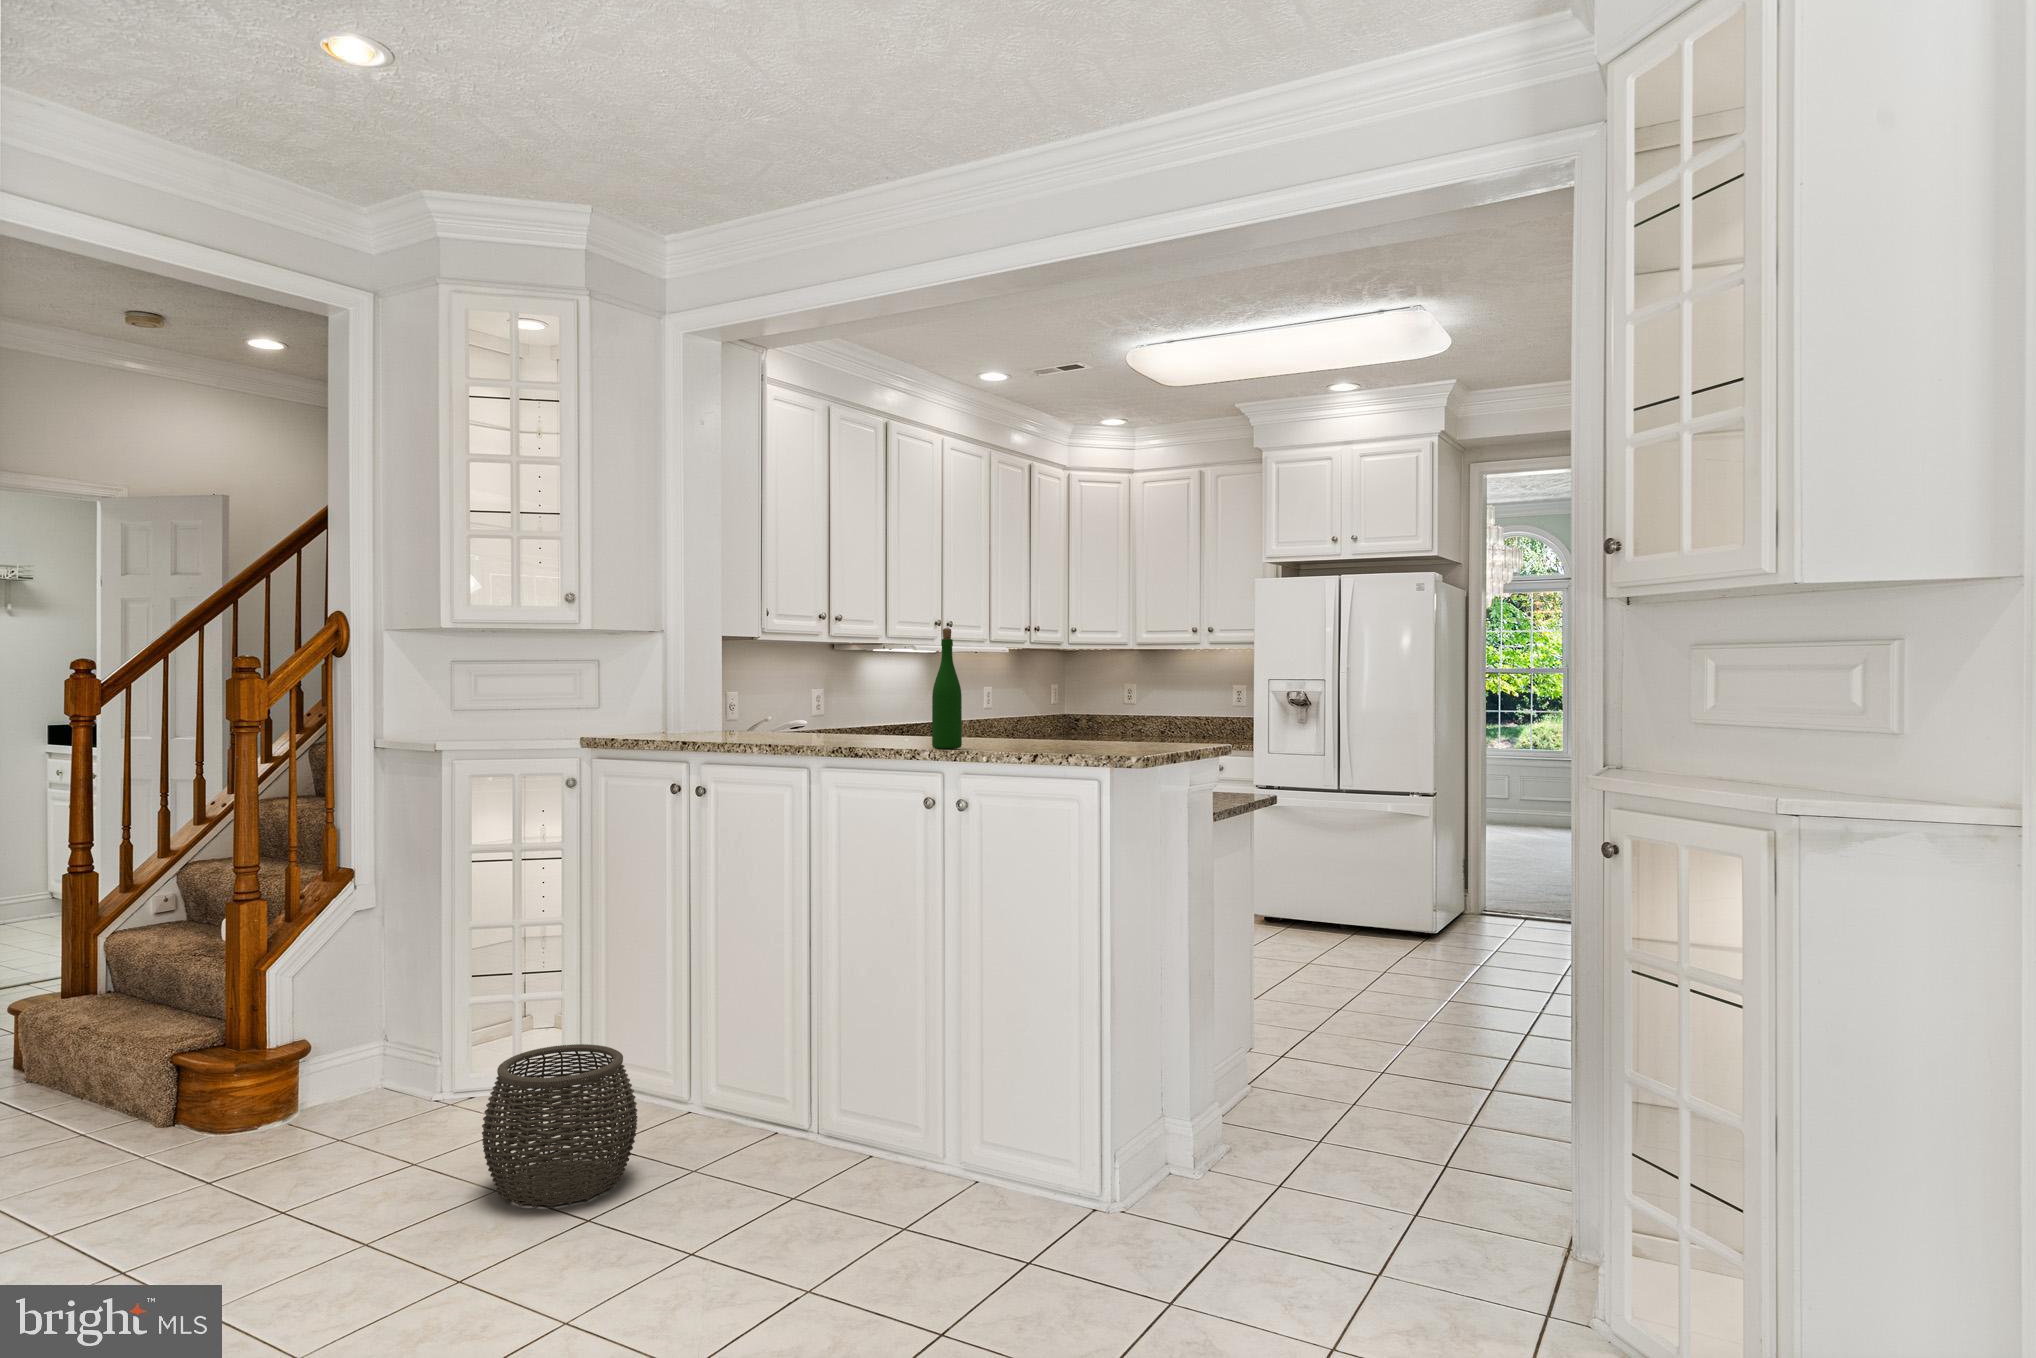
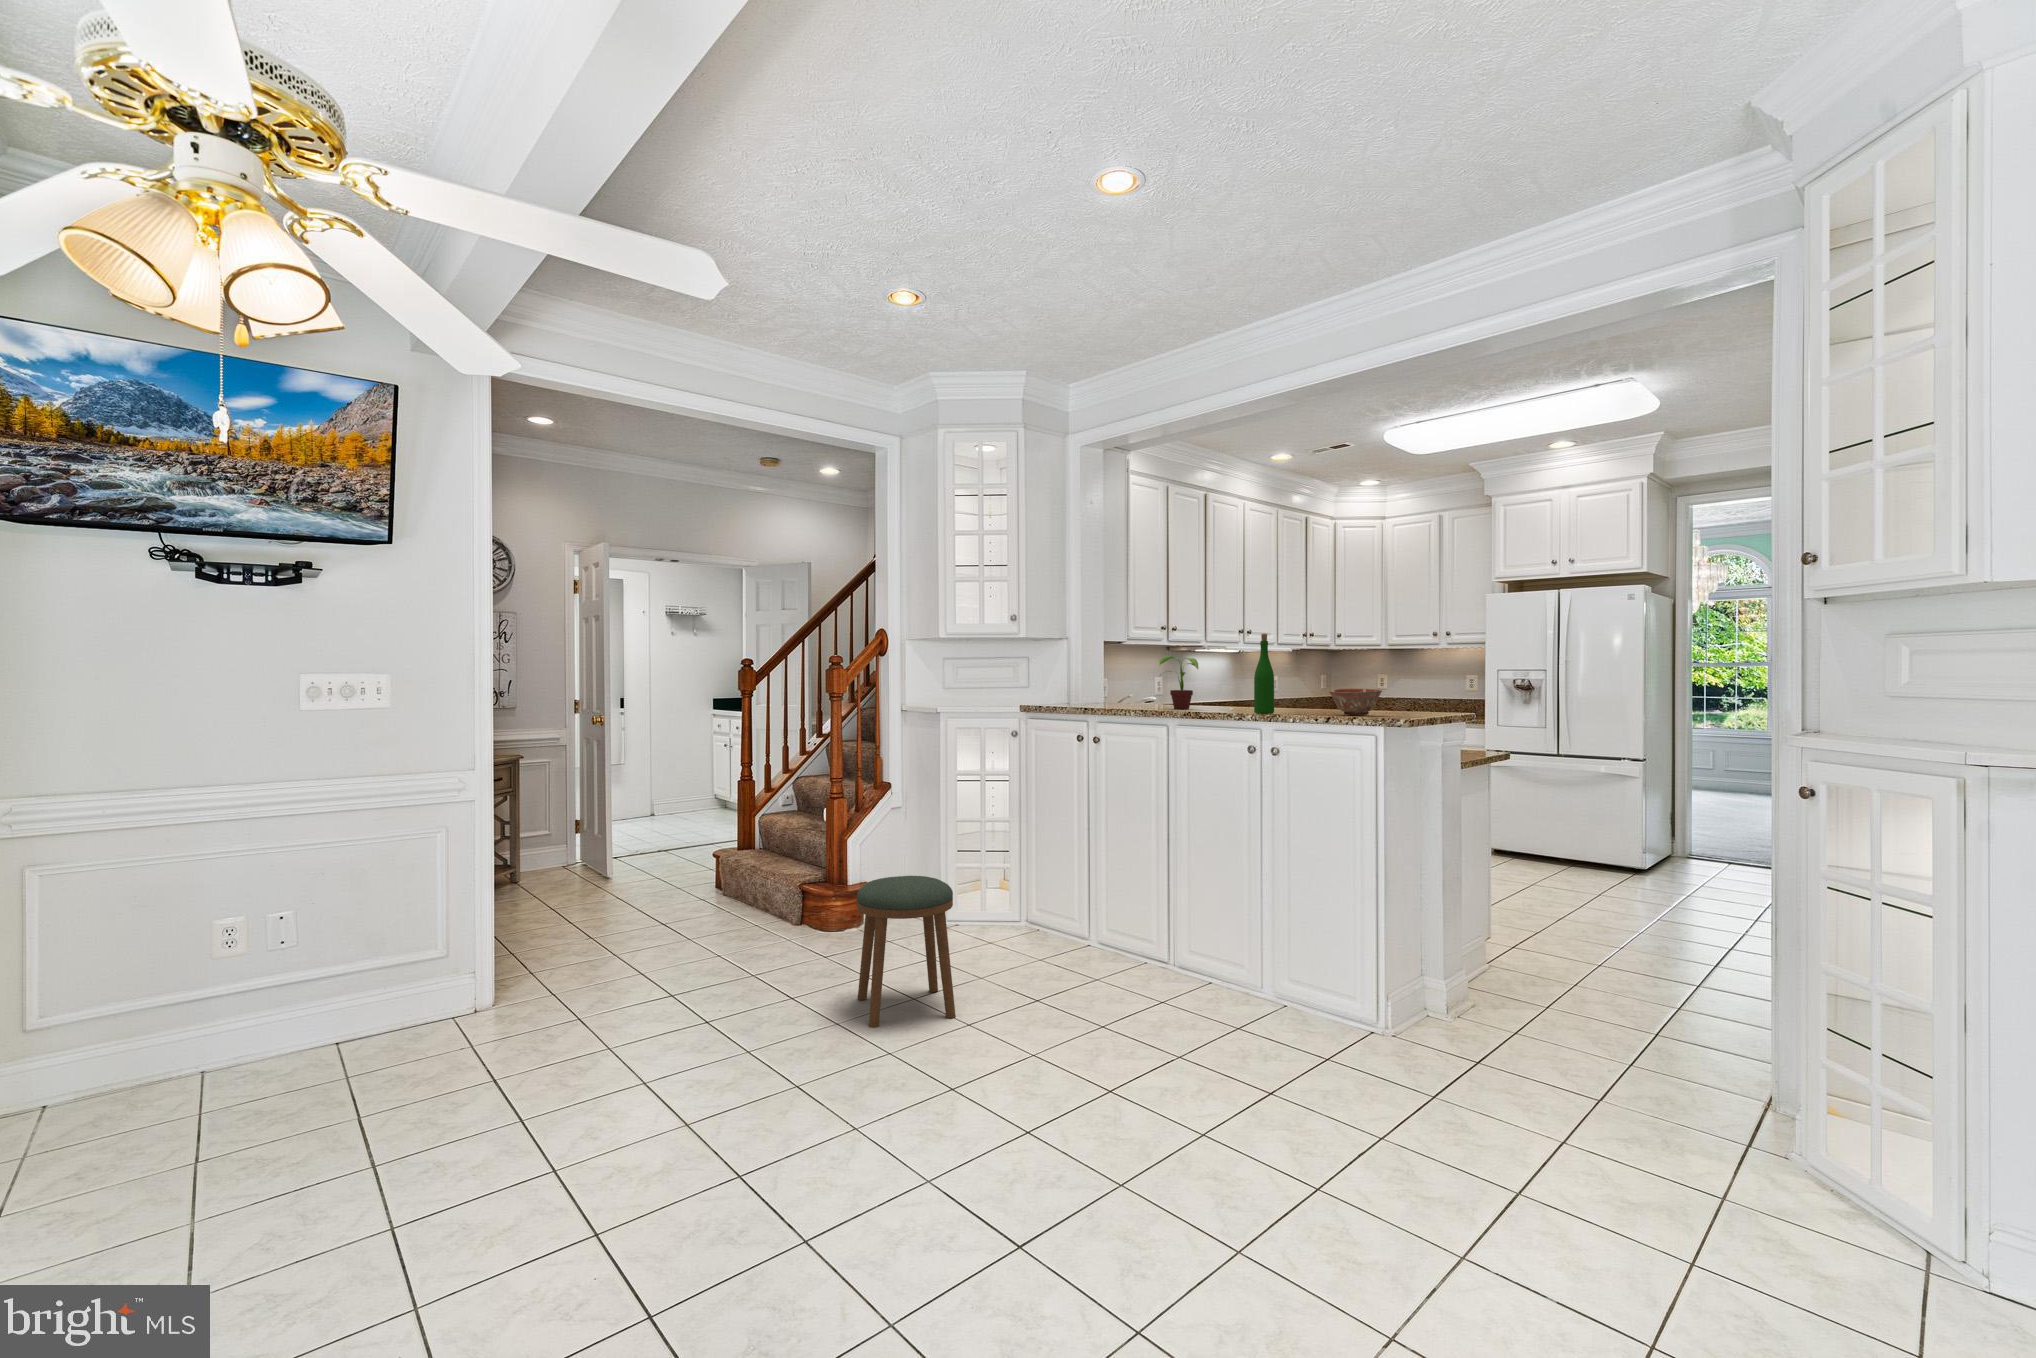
potted plant: none [795,660,858,742] -> present [1159,656,1198,709]
ceramic bowl: none [1041,709,1112,749] -> present [1329,688,1382,715]
stool: none [239,1037,429,1320] -> present [857,876,956,1028]
woven basket: present [482,1044,638,1207] -> none [976,893,1065,988]

